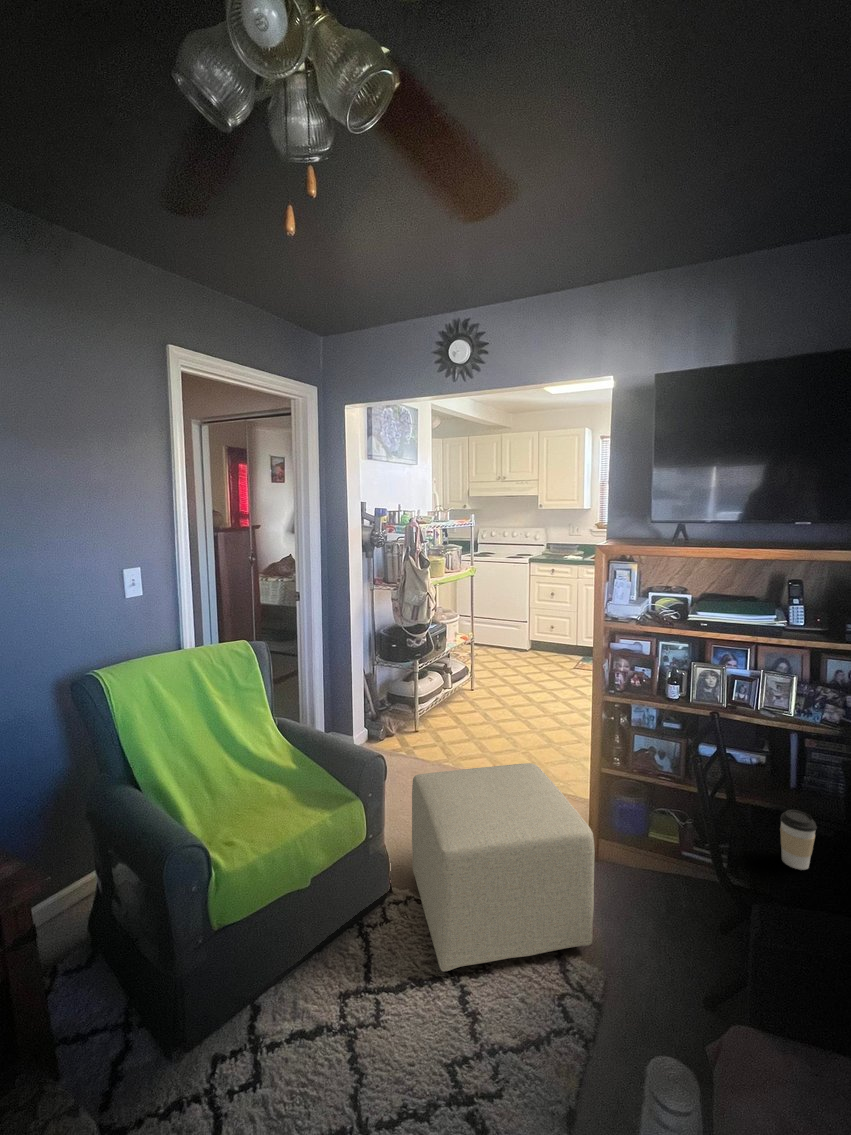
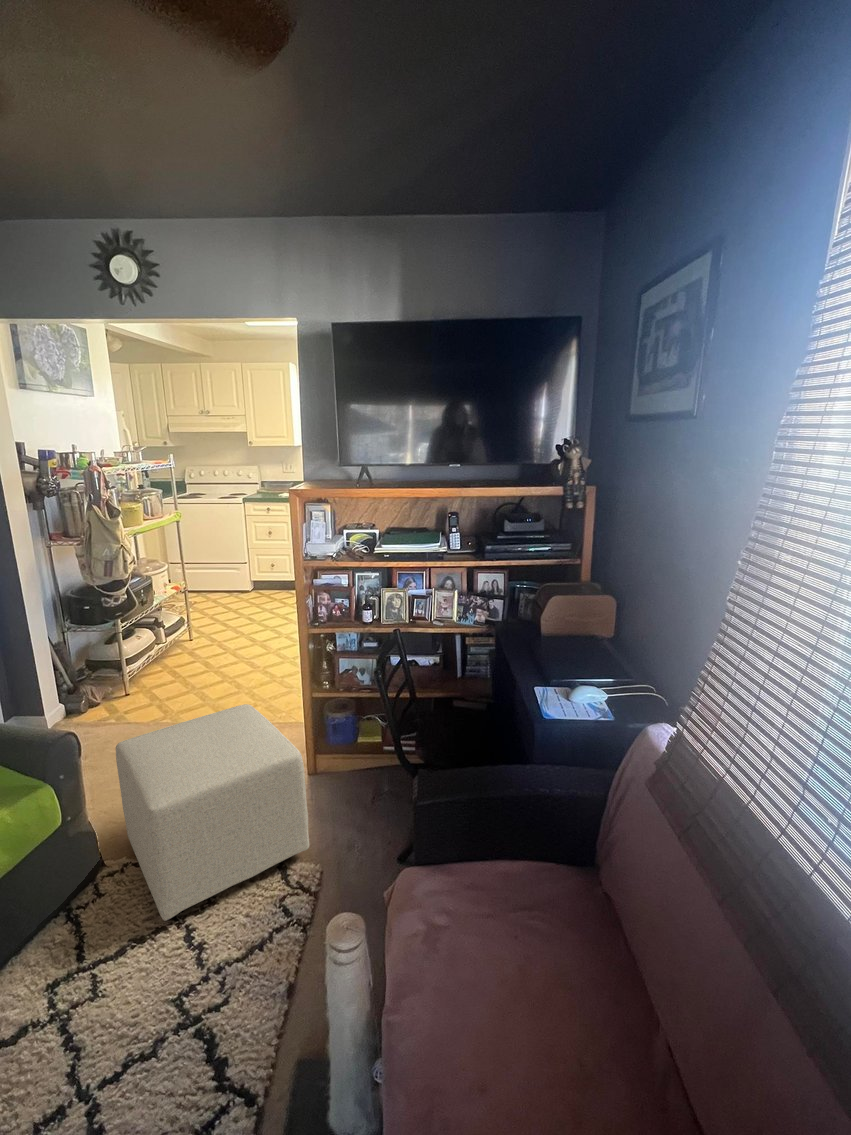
coffee cup: present [780,810,817,870] -> none [446,697,470,741]

